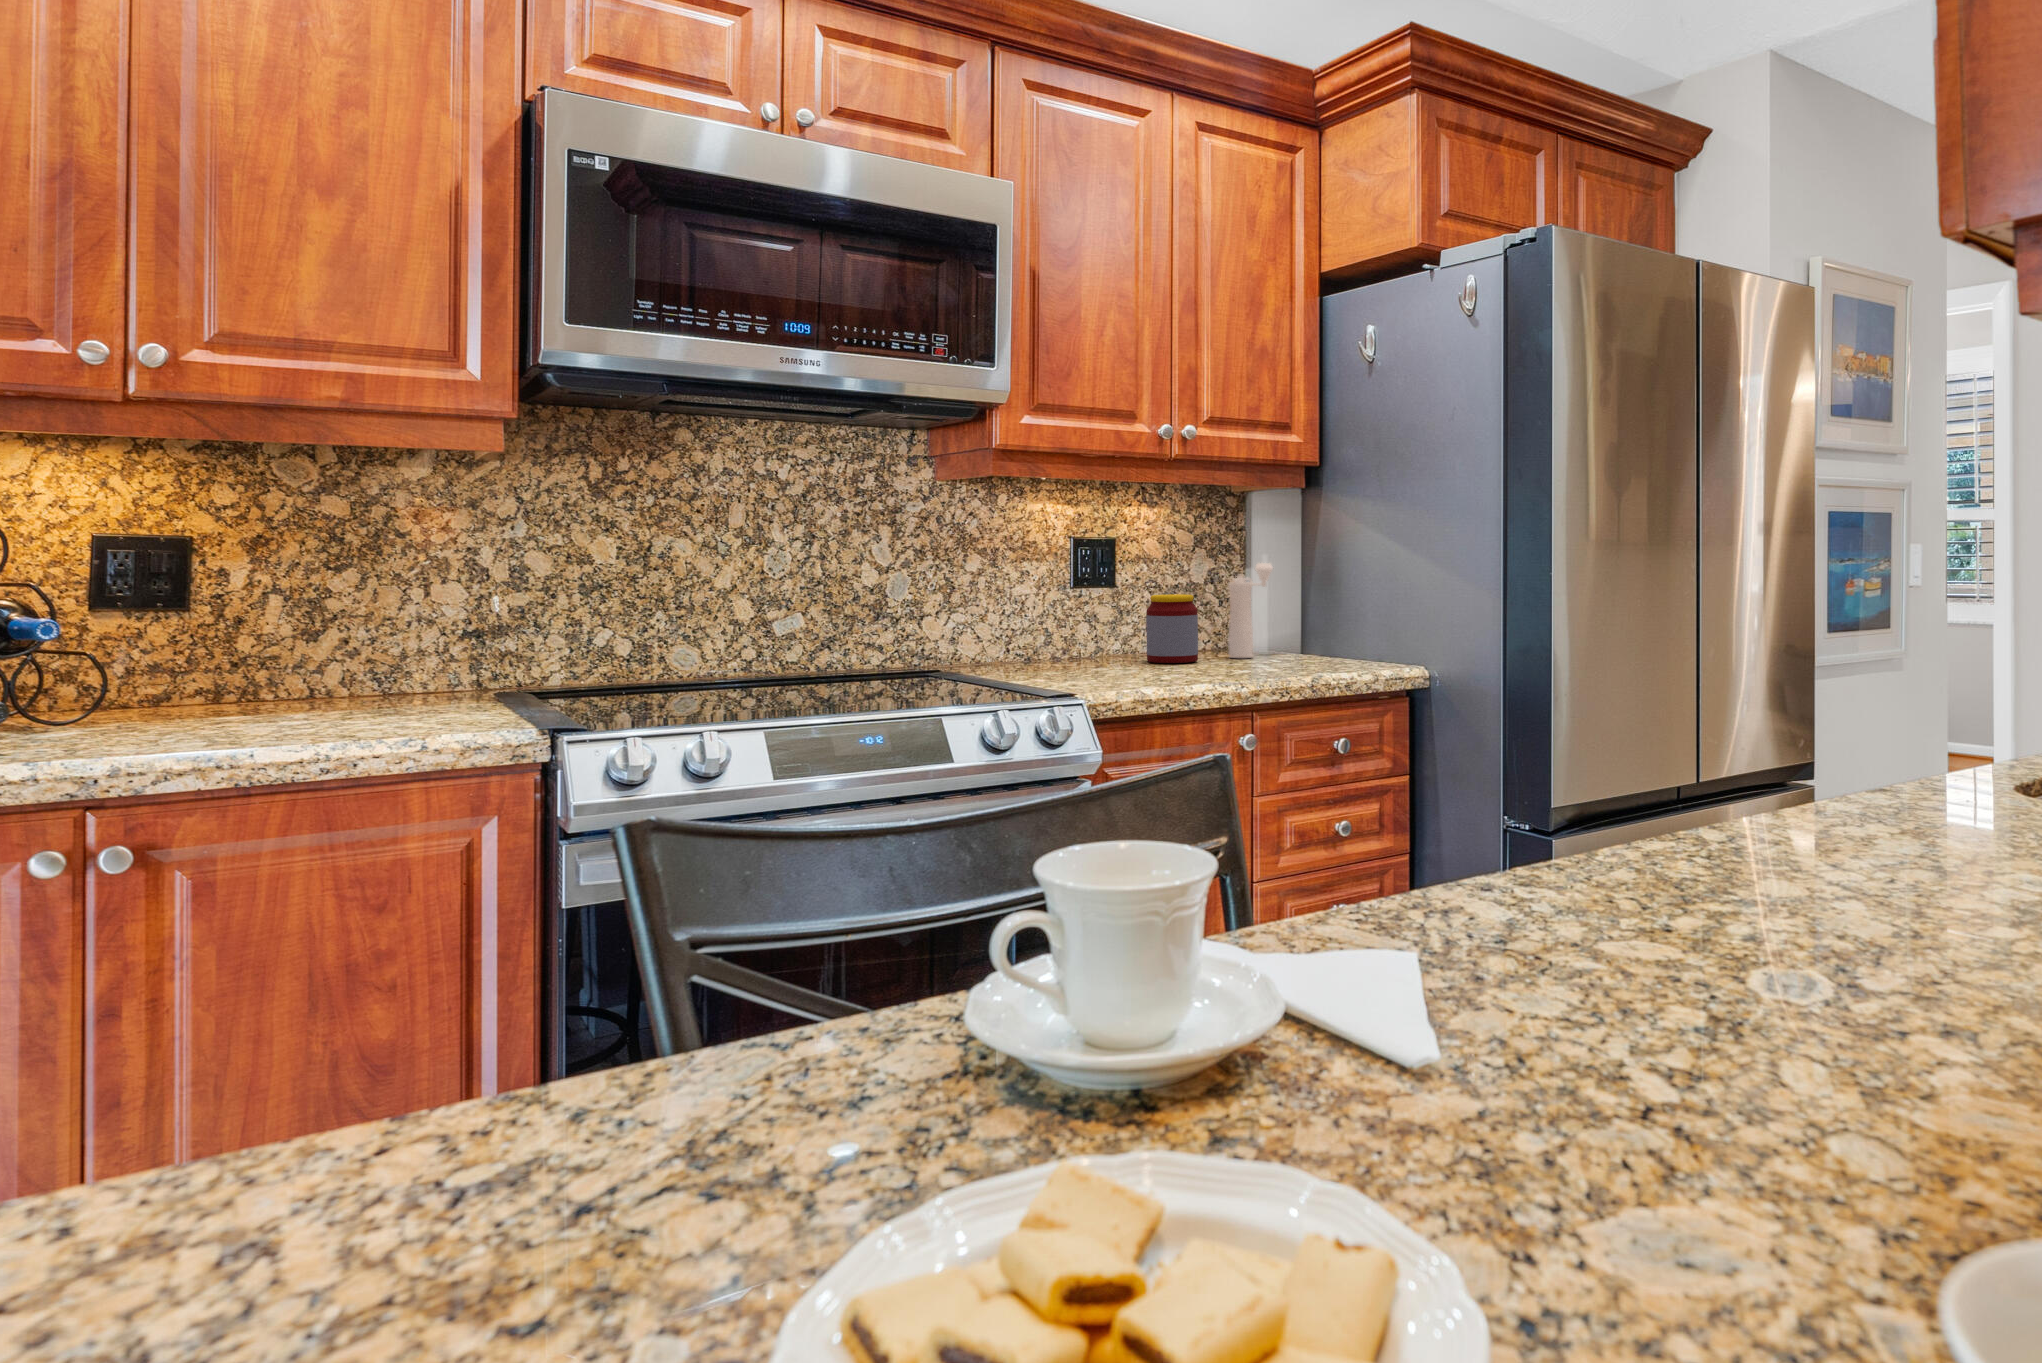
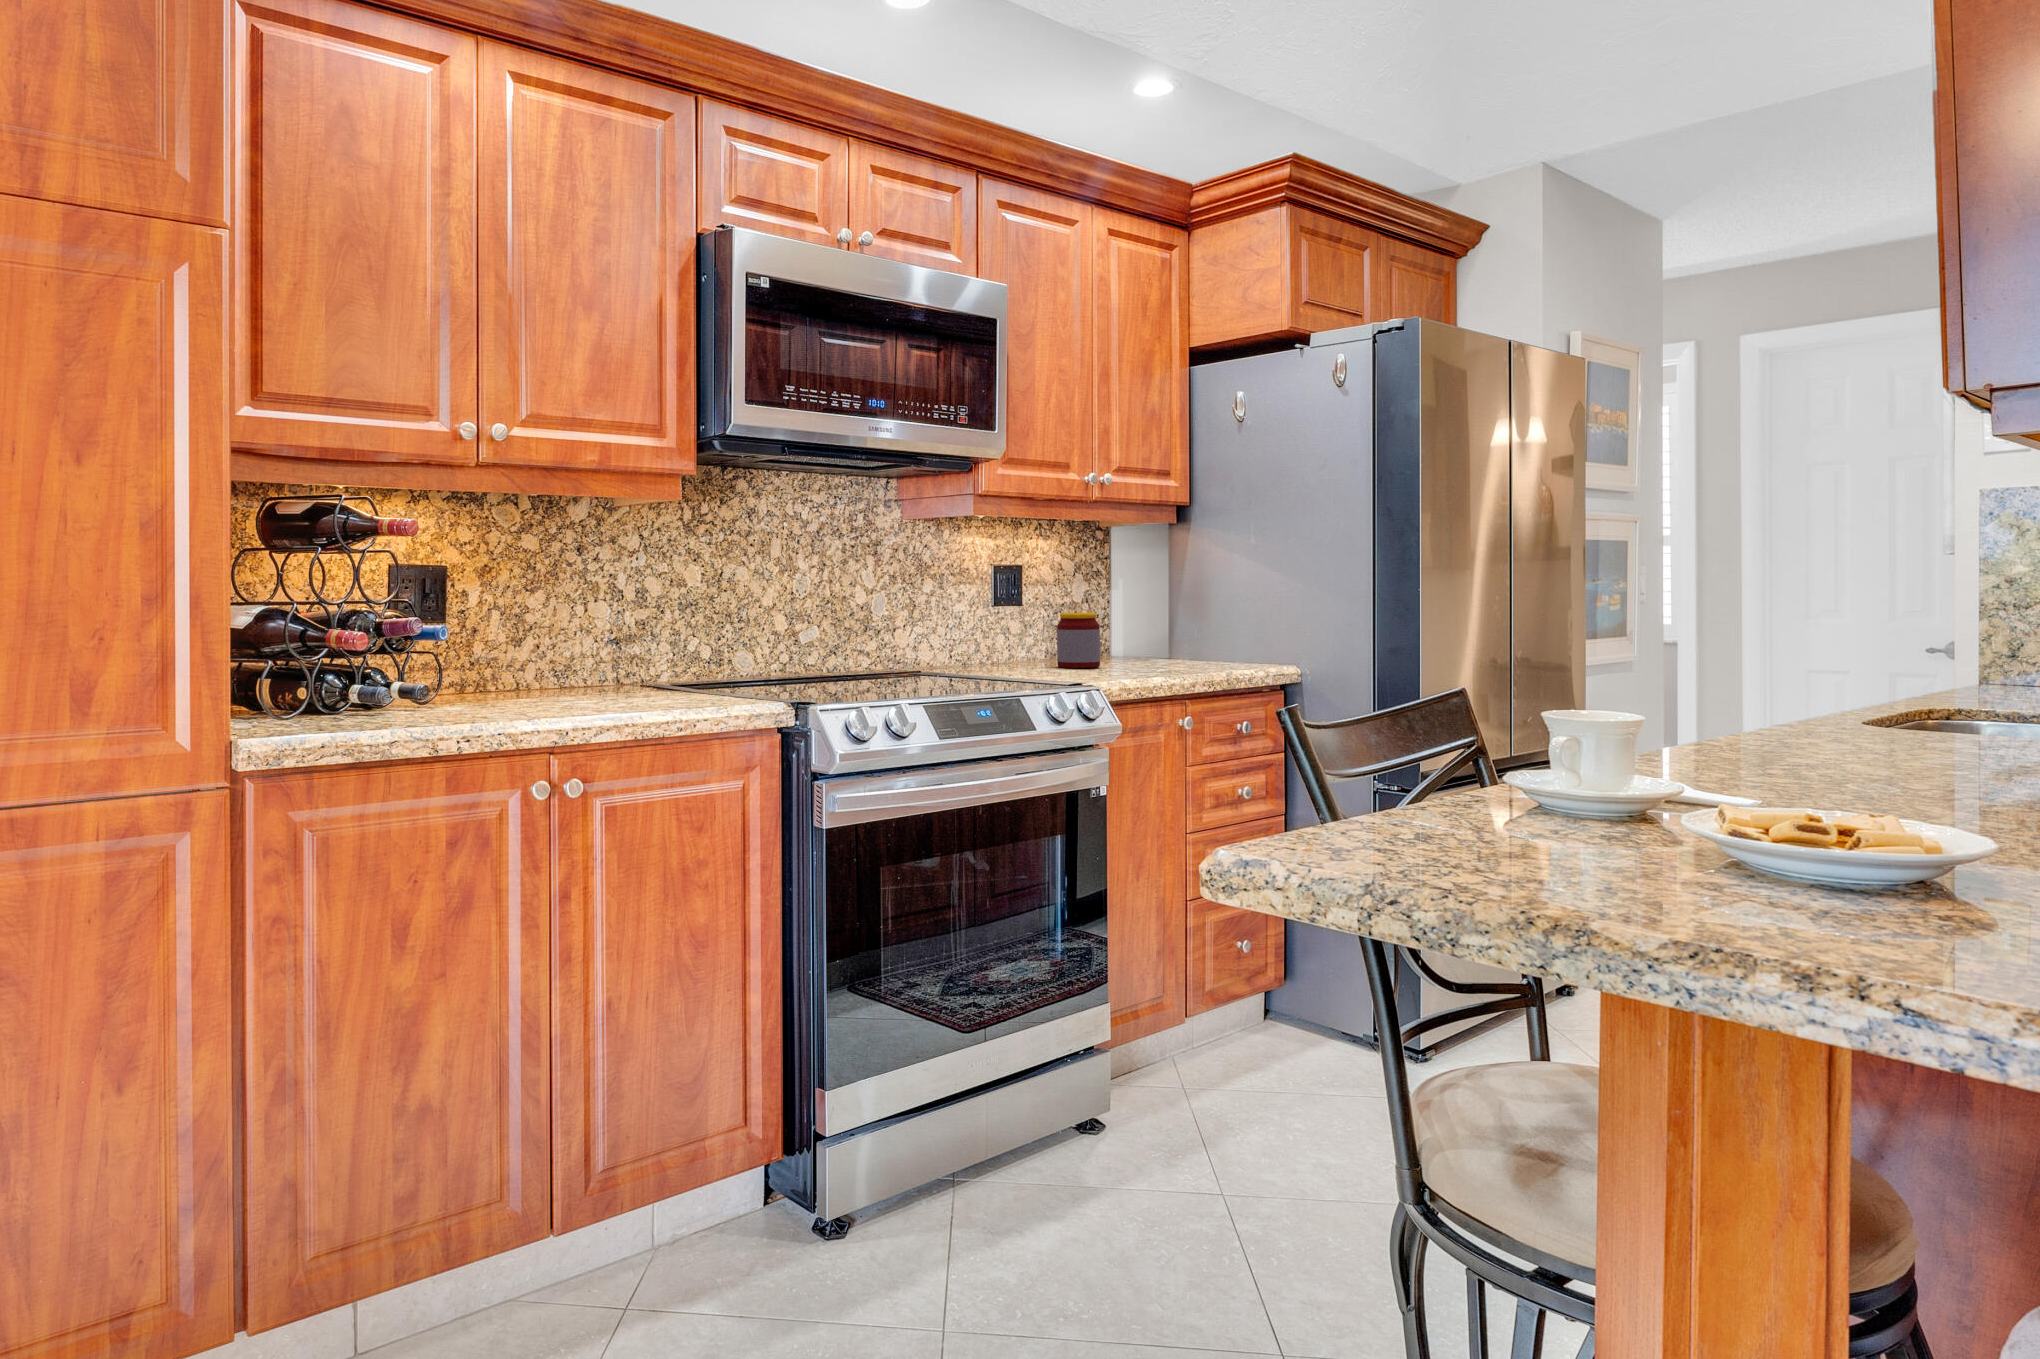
pepper mill: present [1228,563,1273,658] -> none [1113,587,1143,665]

